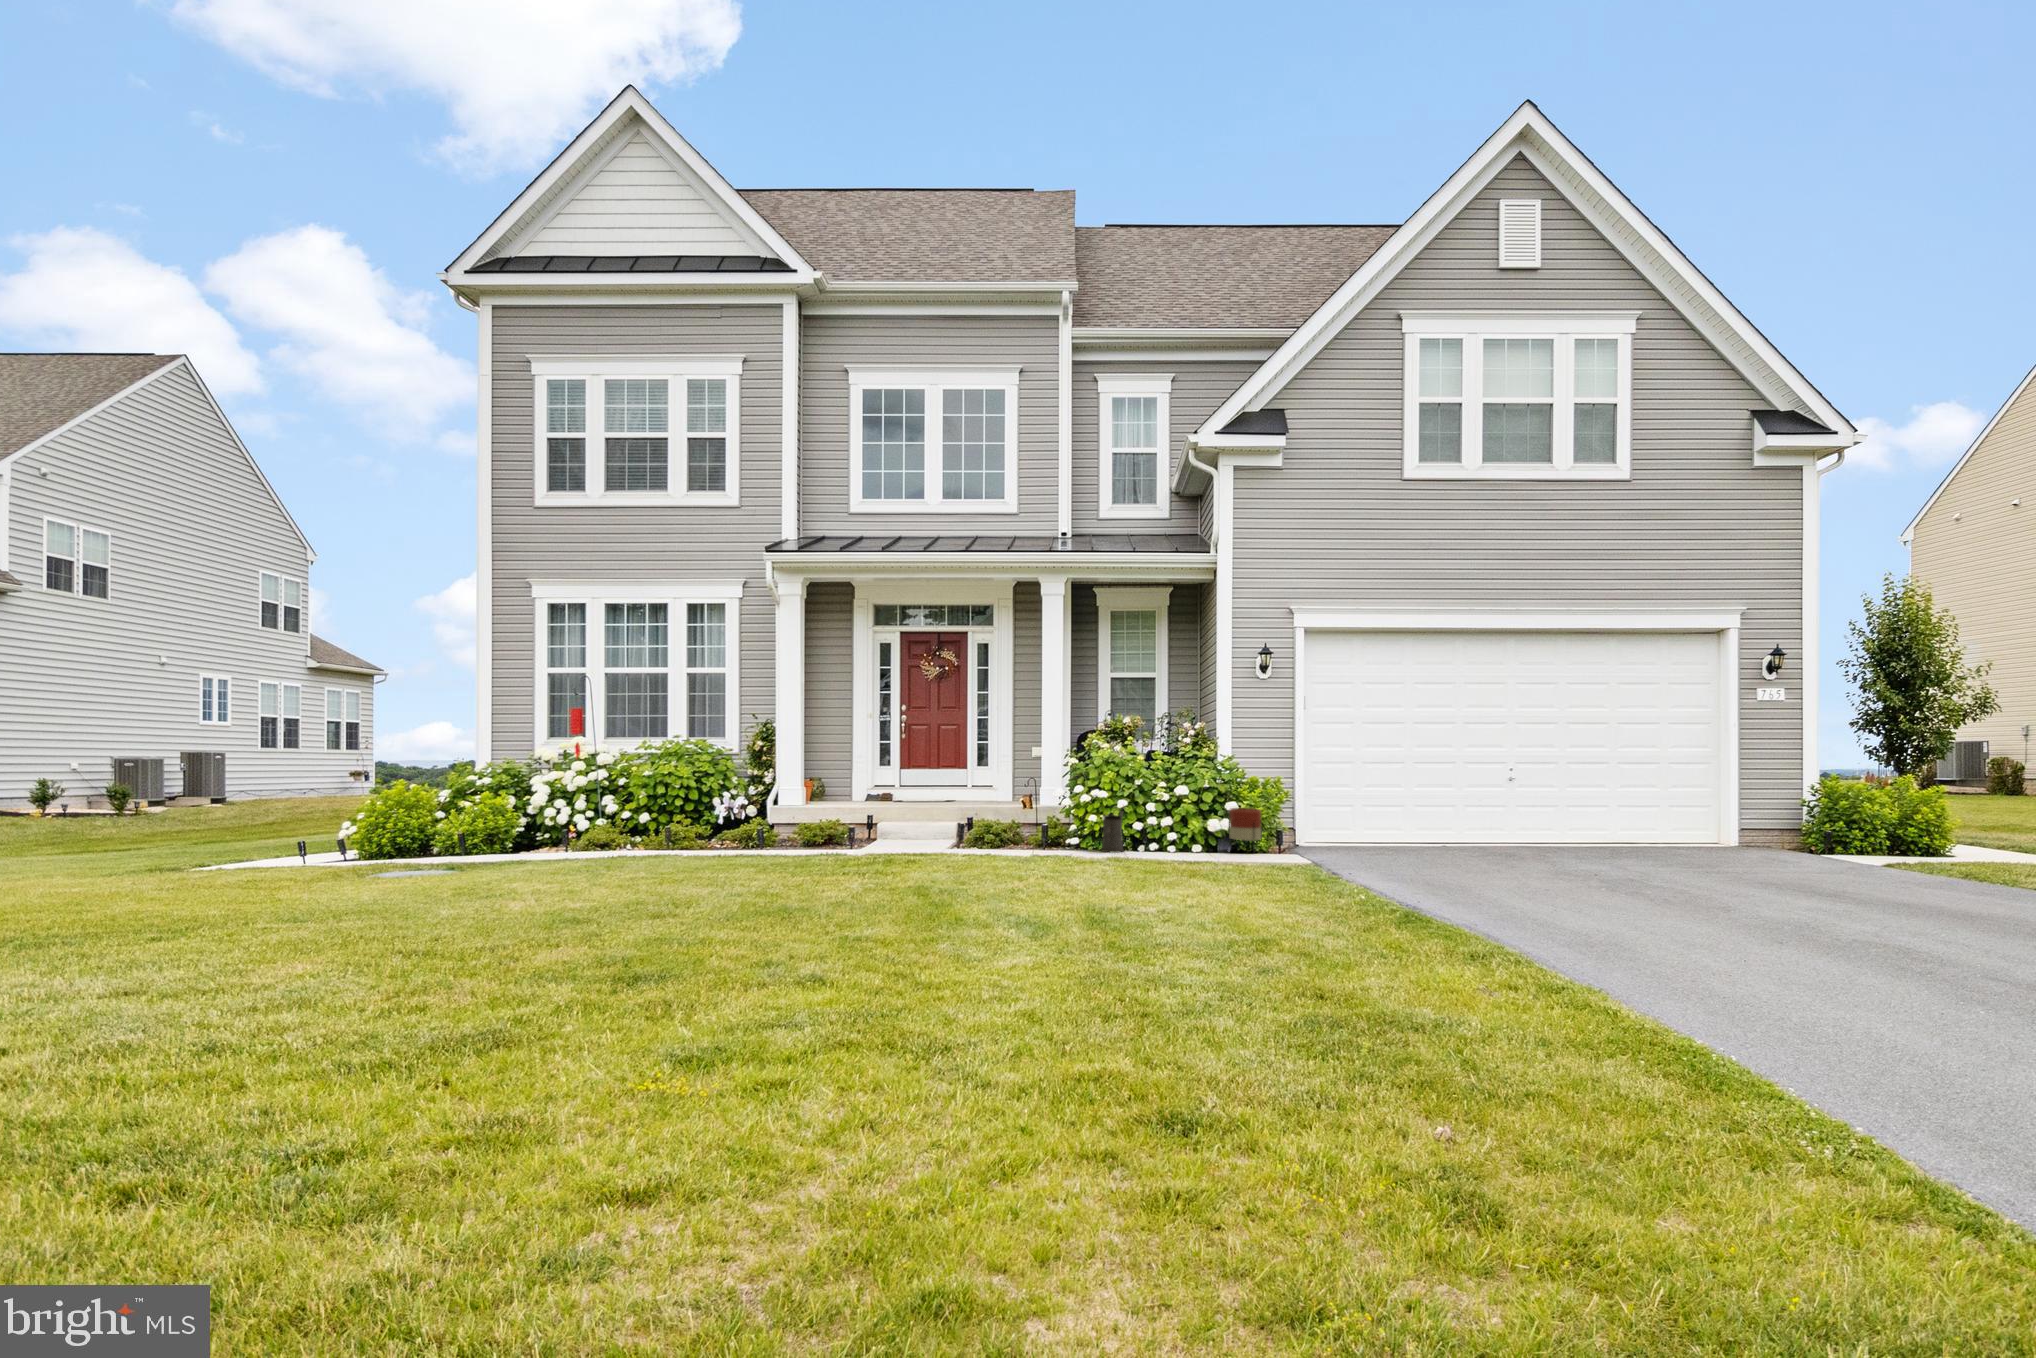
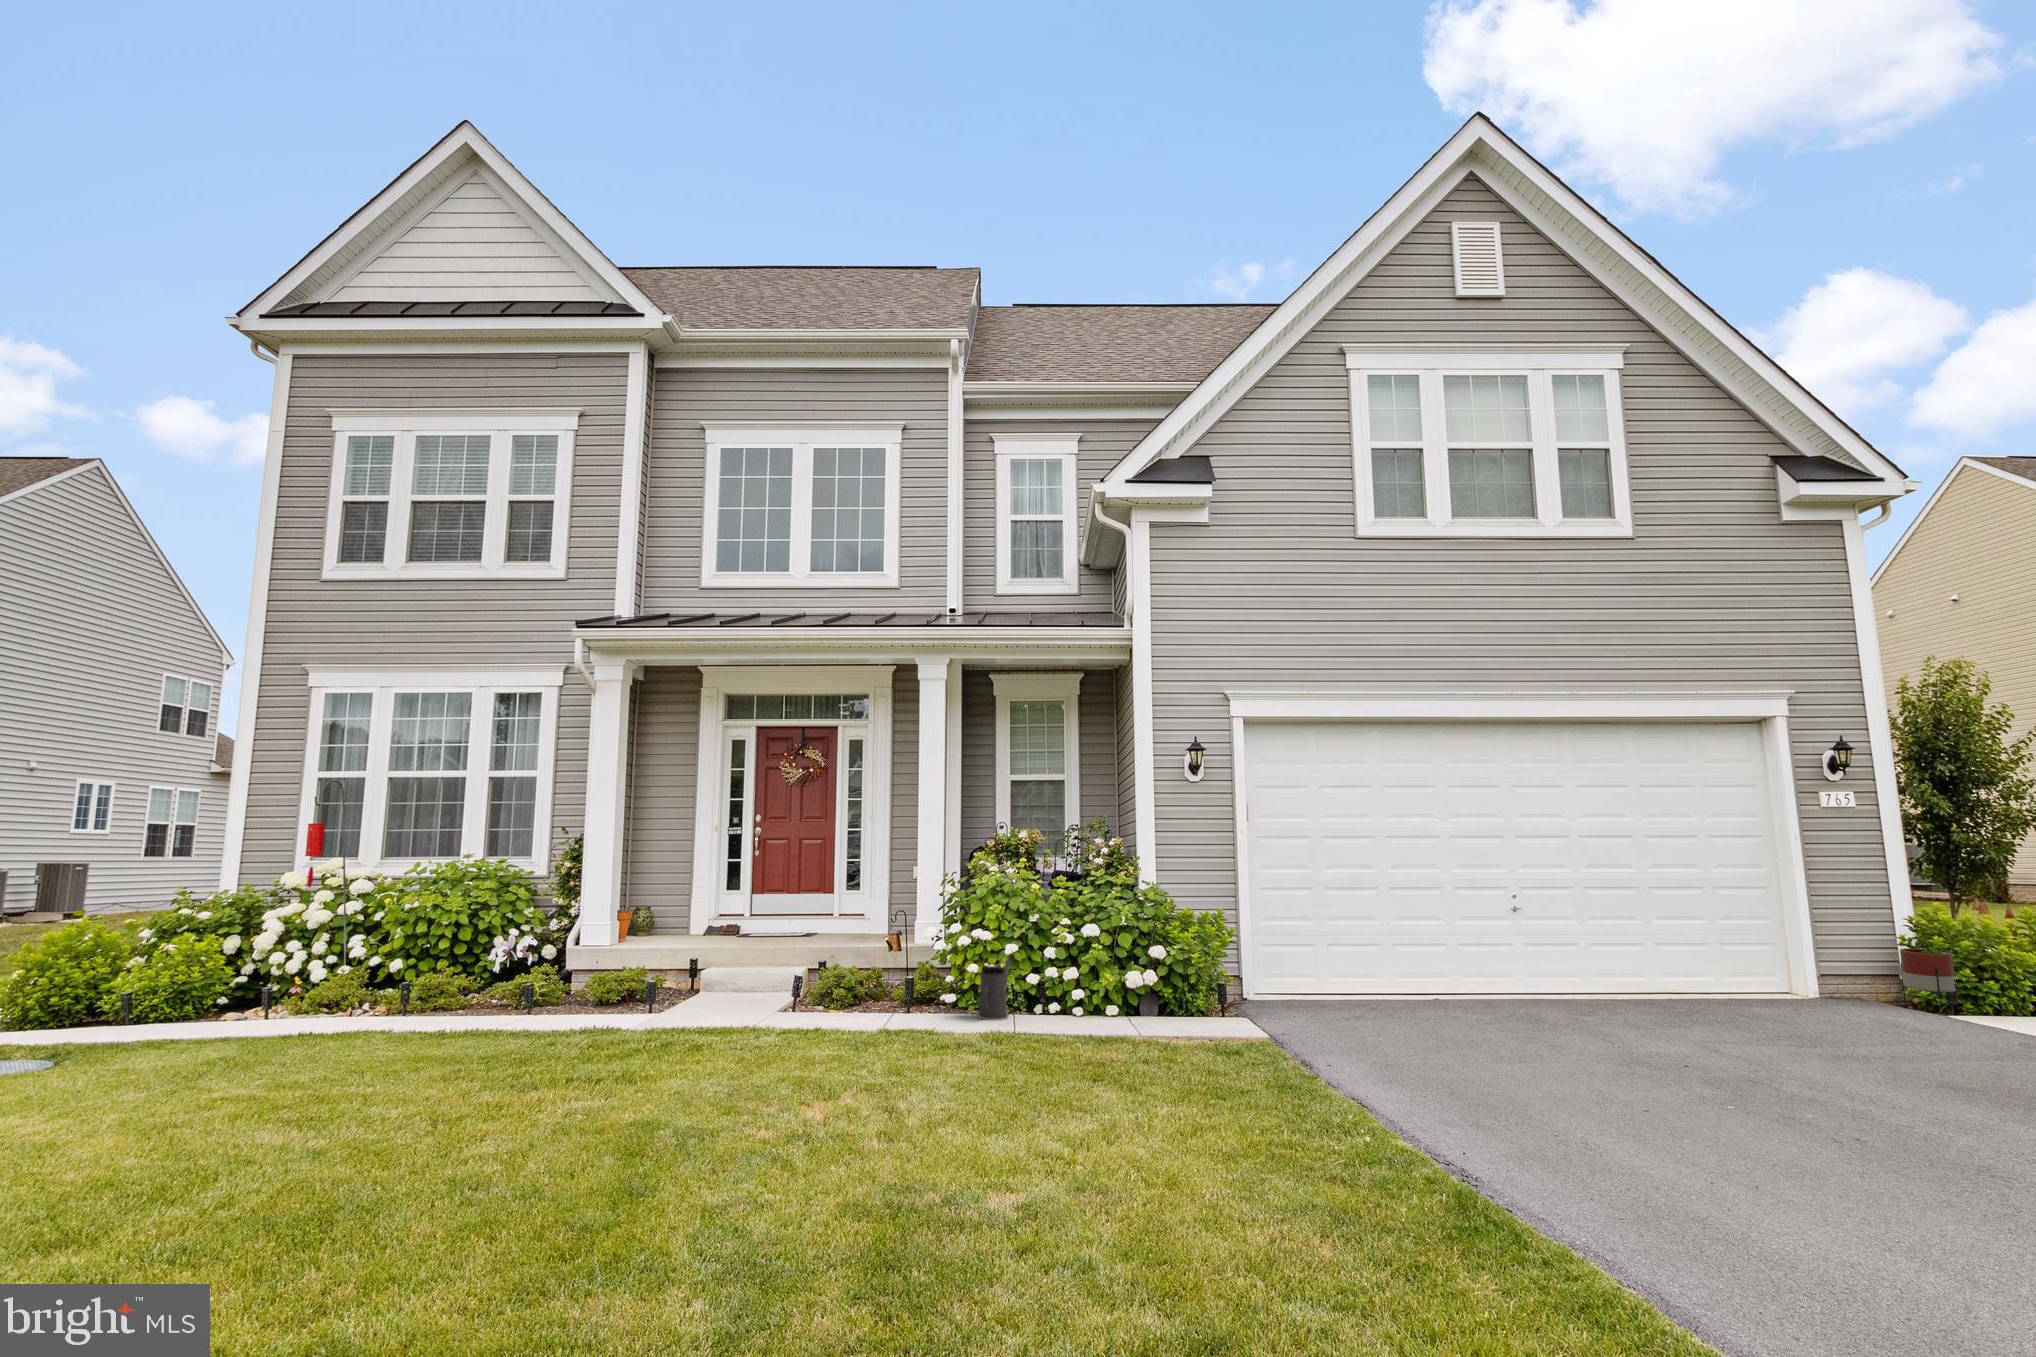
planter: present [1229,808,1261,842] -> present [1900,948,1956,1009]

